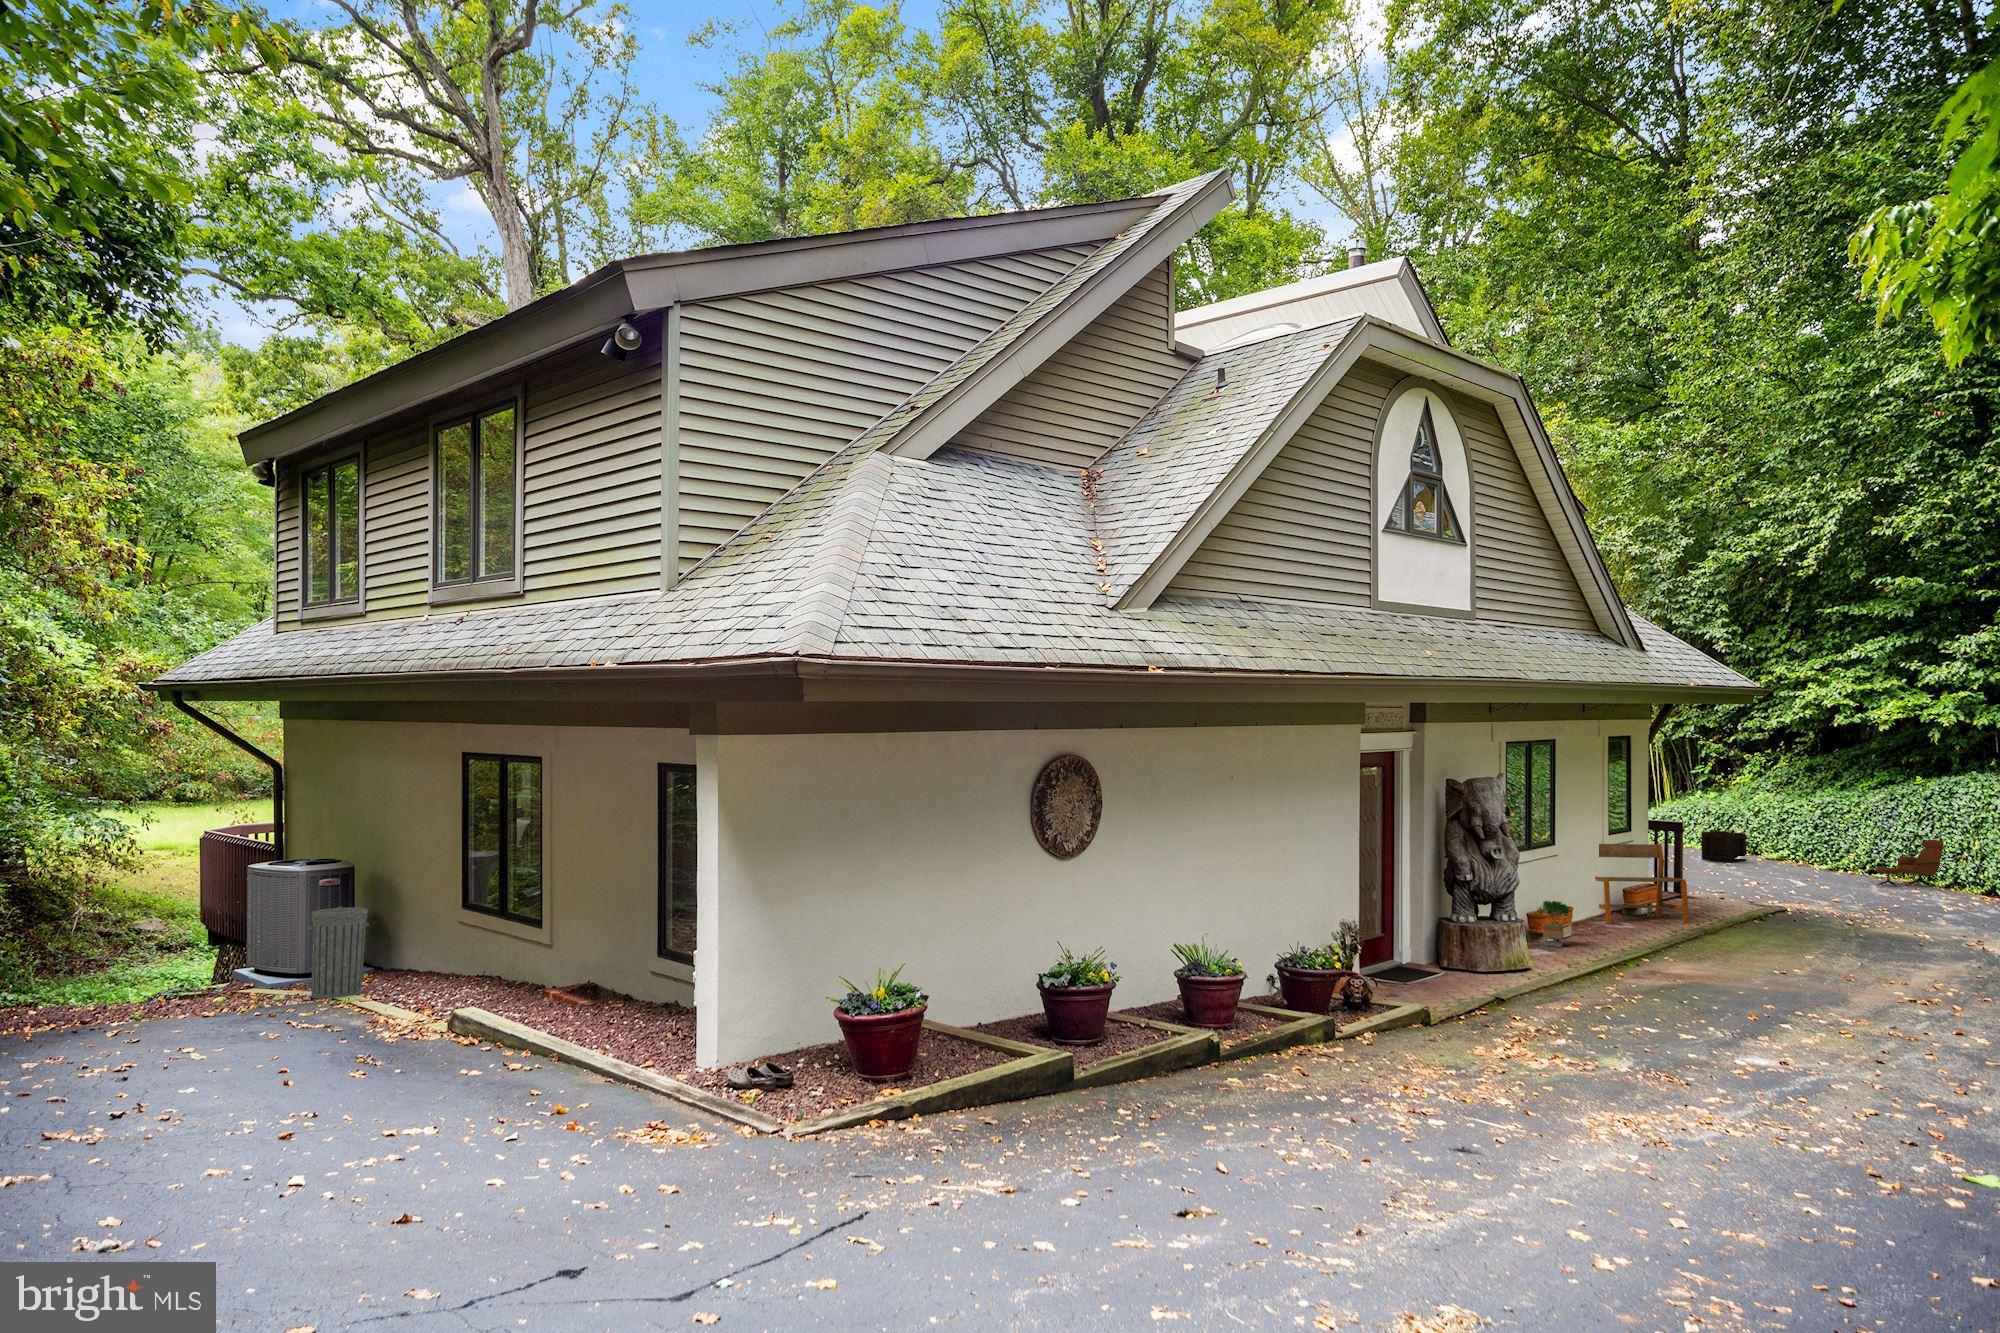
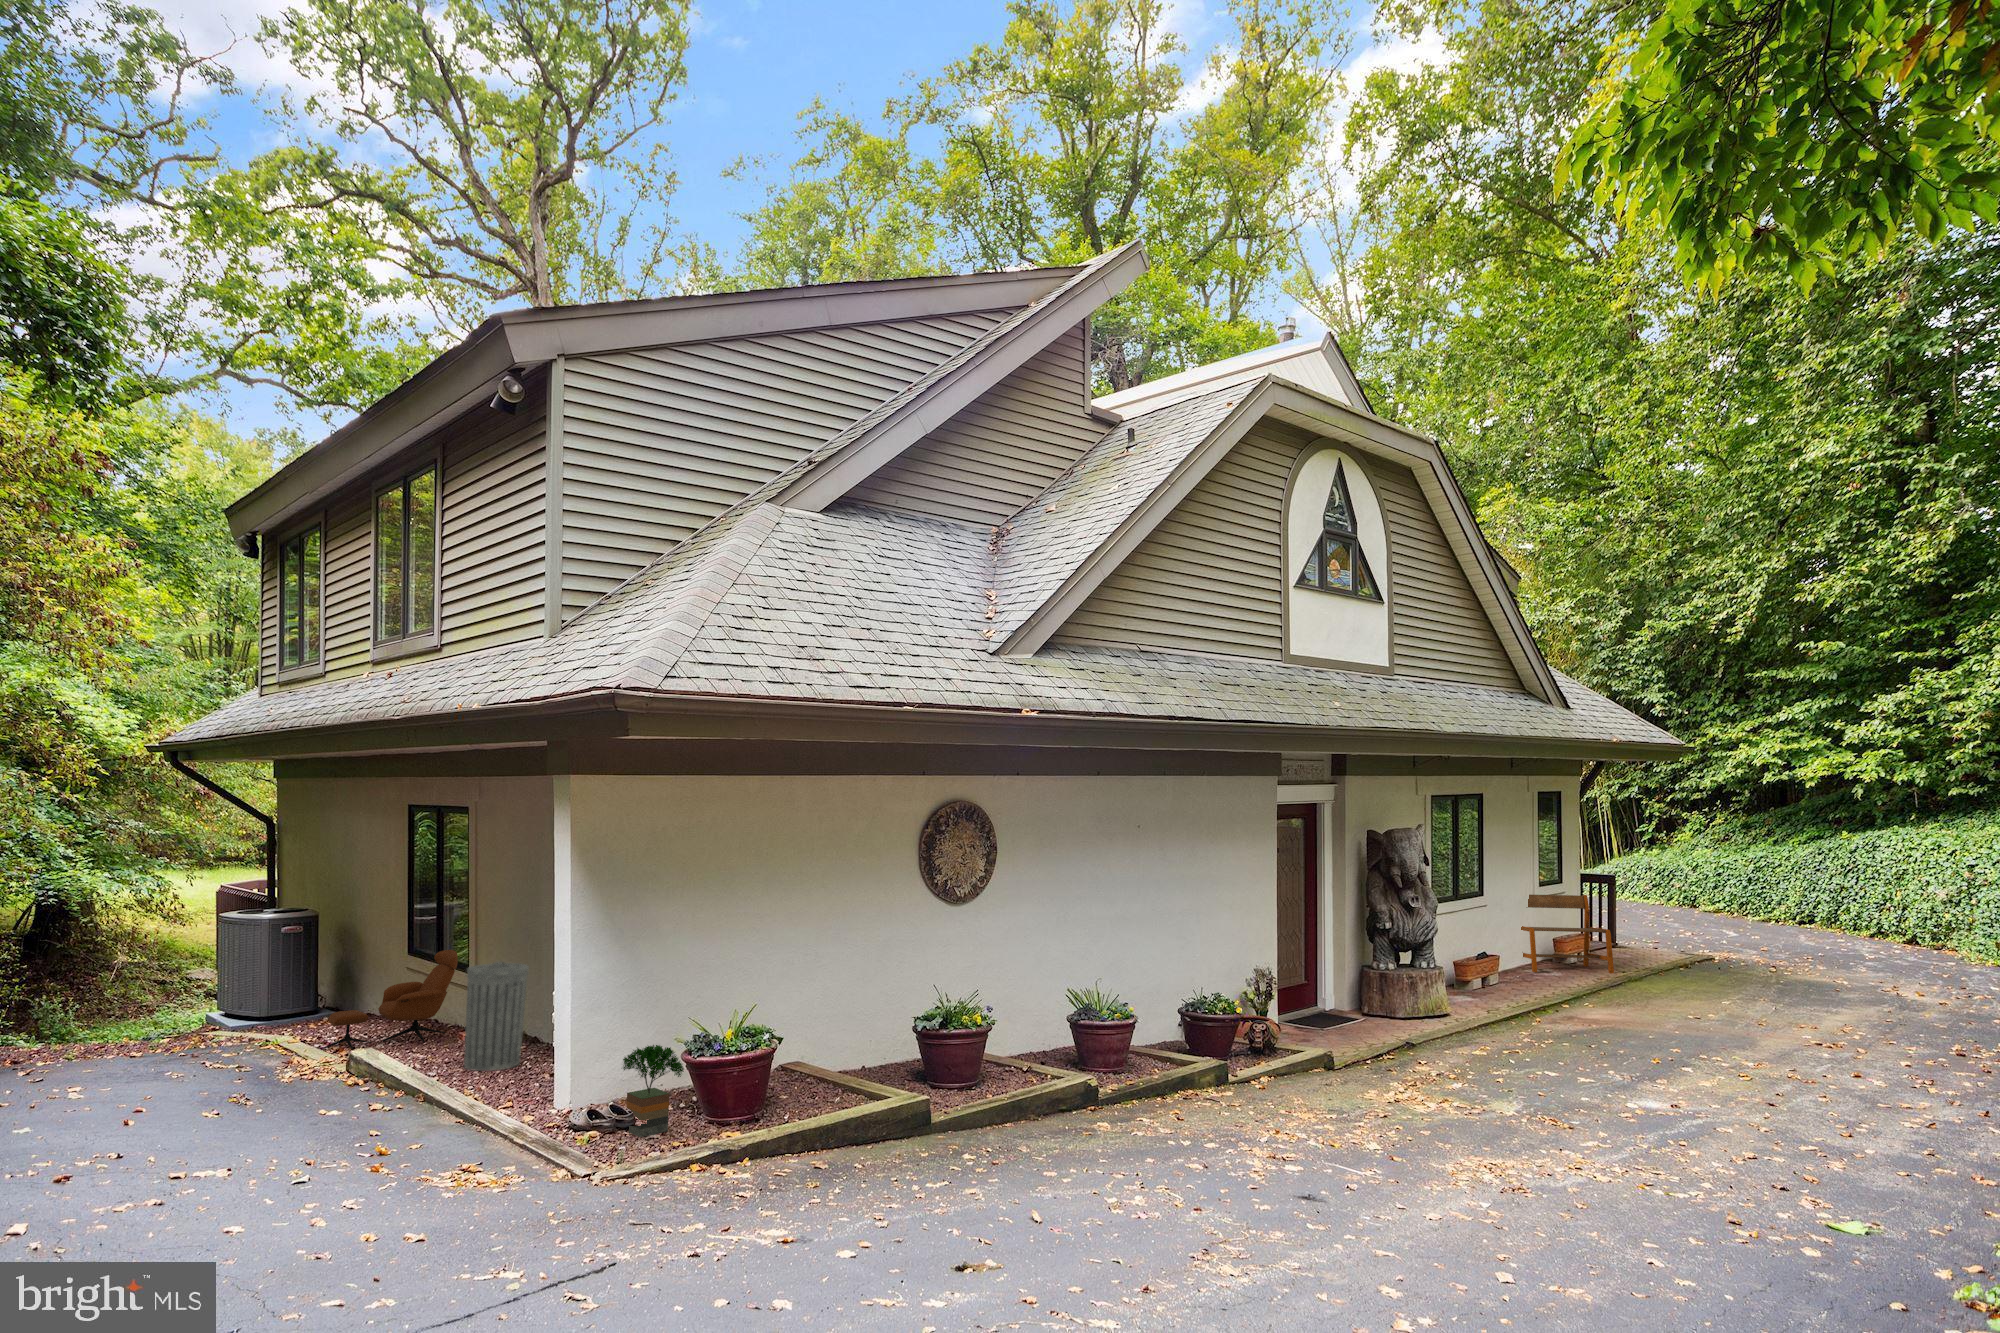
wooden crate: present [1701,831,1746,863] -> none [1642,885,1686,916]
lounge chair: present [1876,840,1944,887] -> present [324,950,458,1049]
potted tree: present [1538,901,1570,947] -> present [623,1045,684,1137]
trash can: present [309,906,369,998] -> present [464,962,529,1071]

